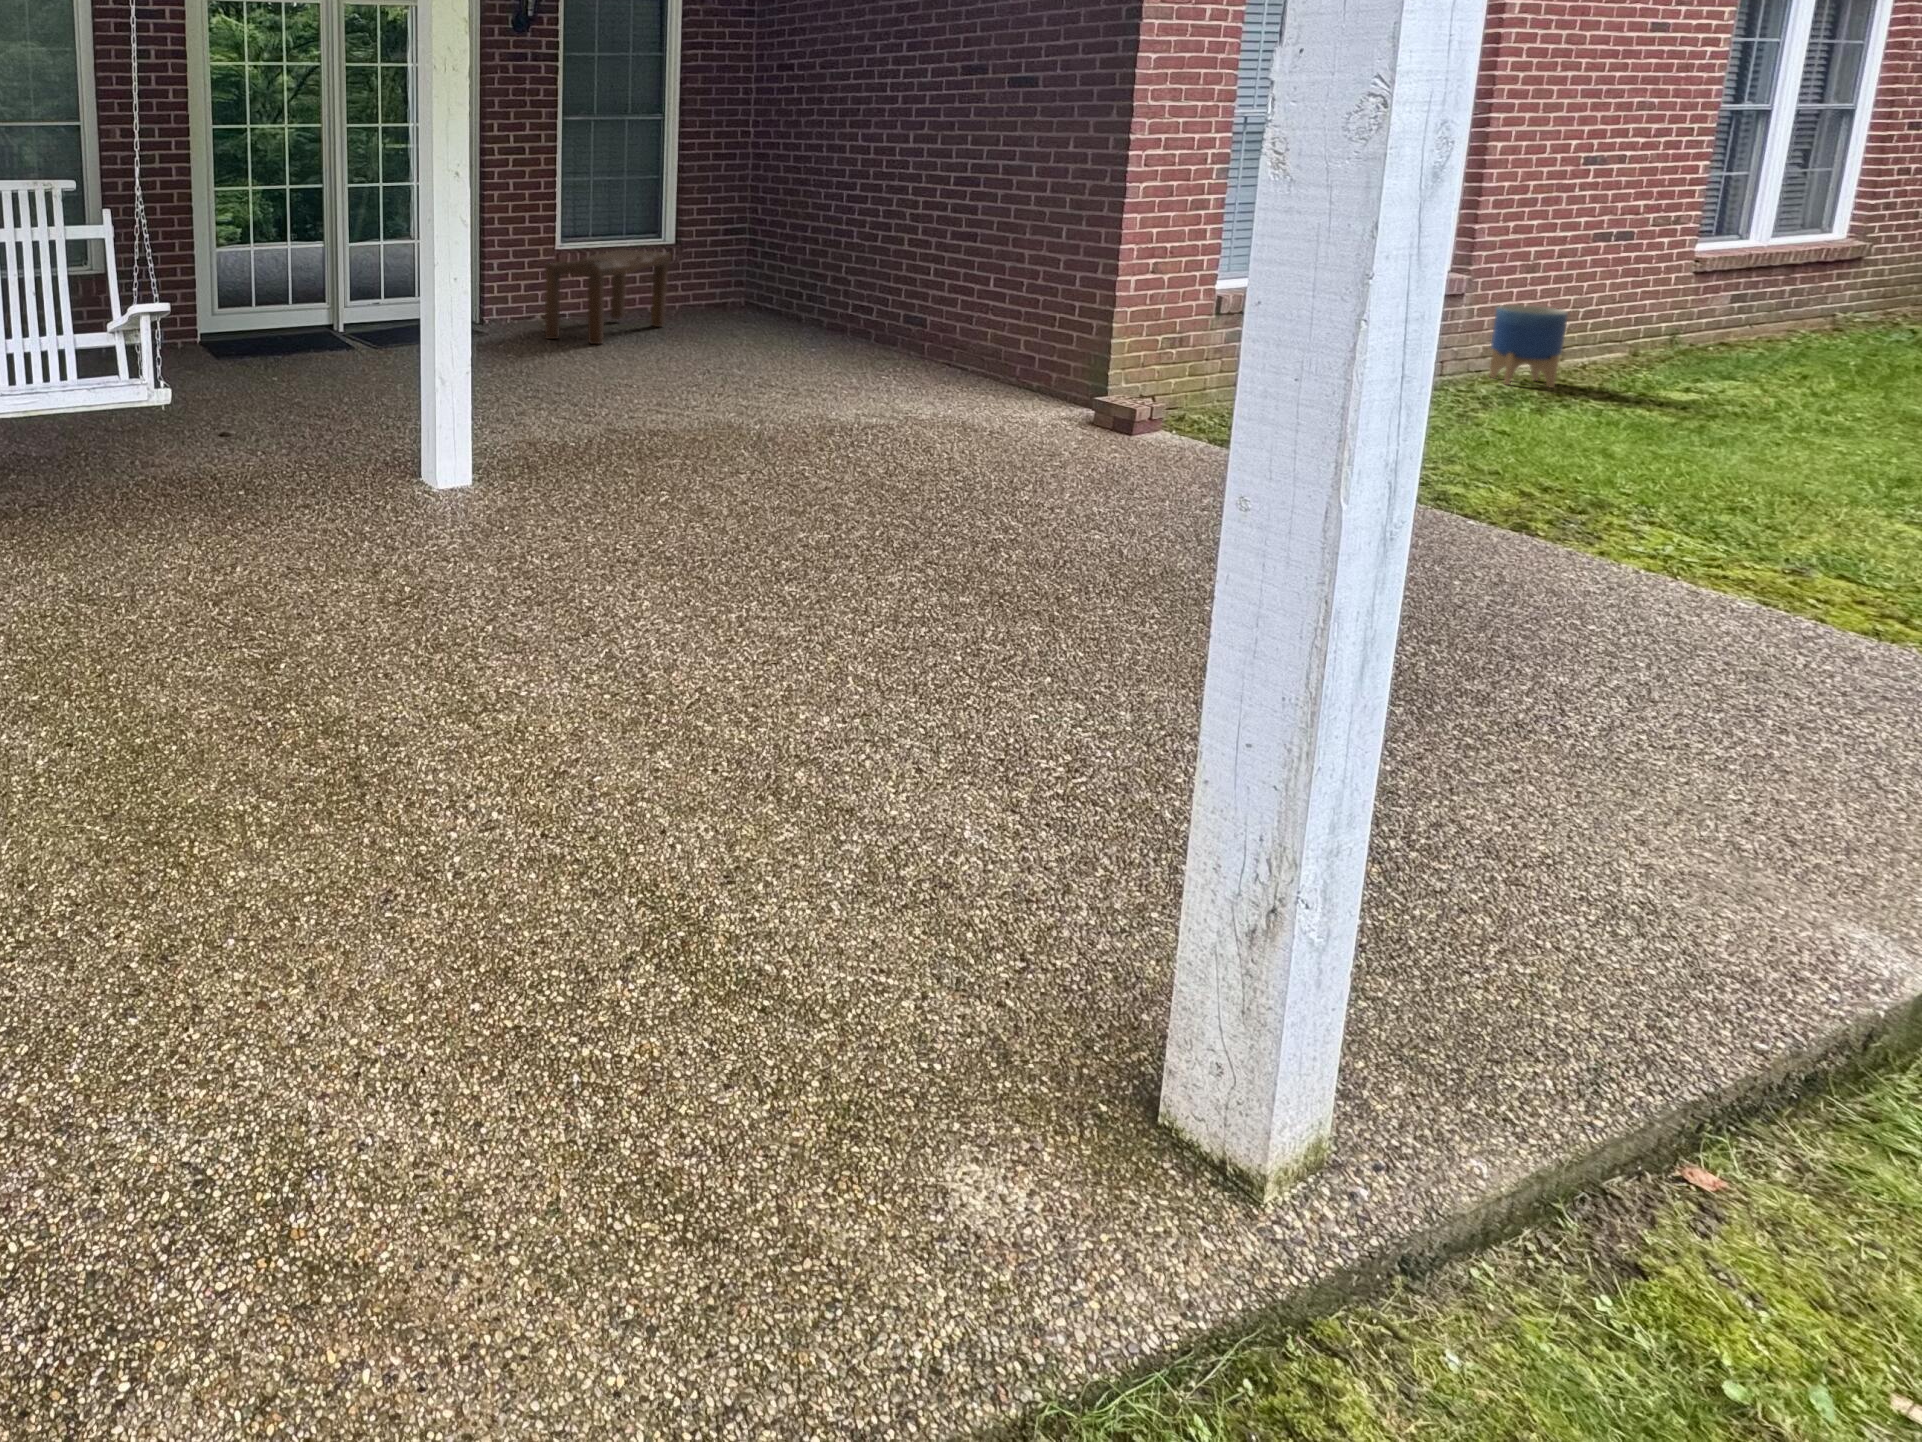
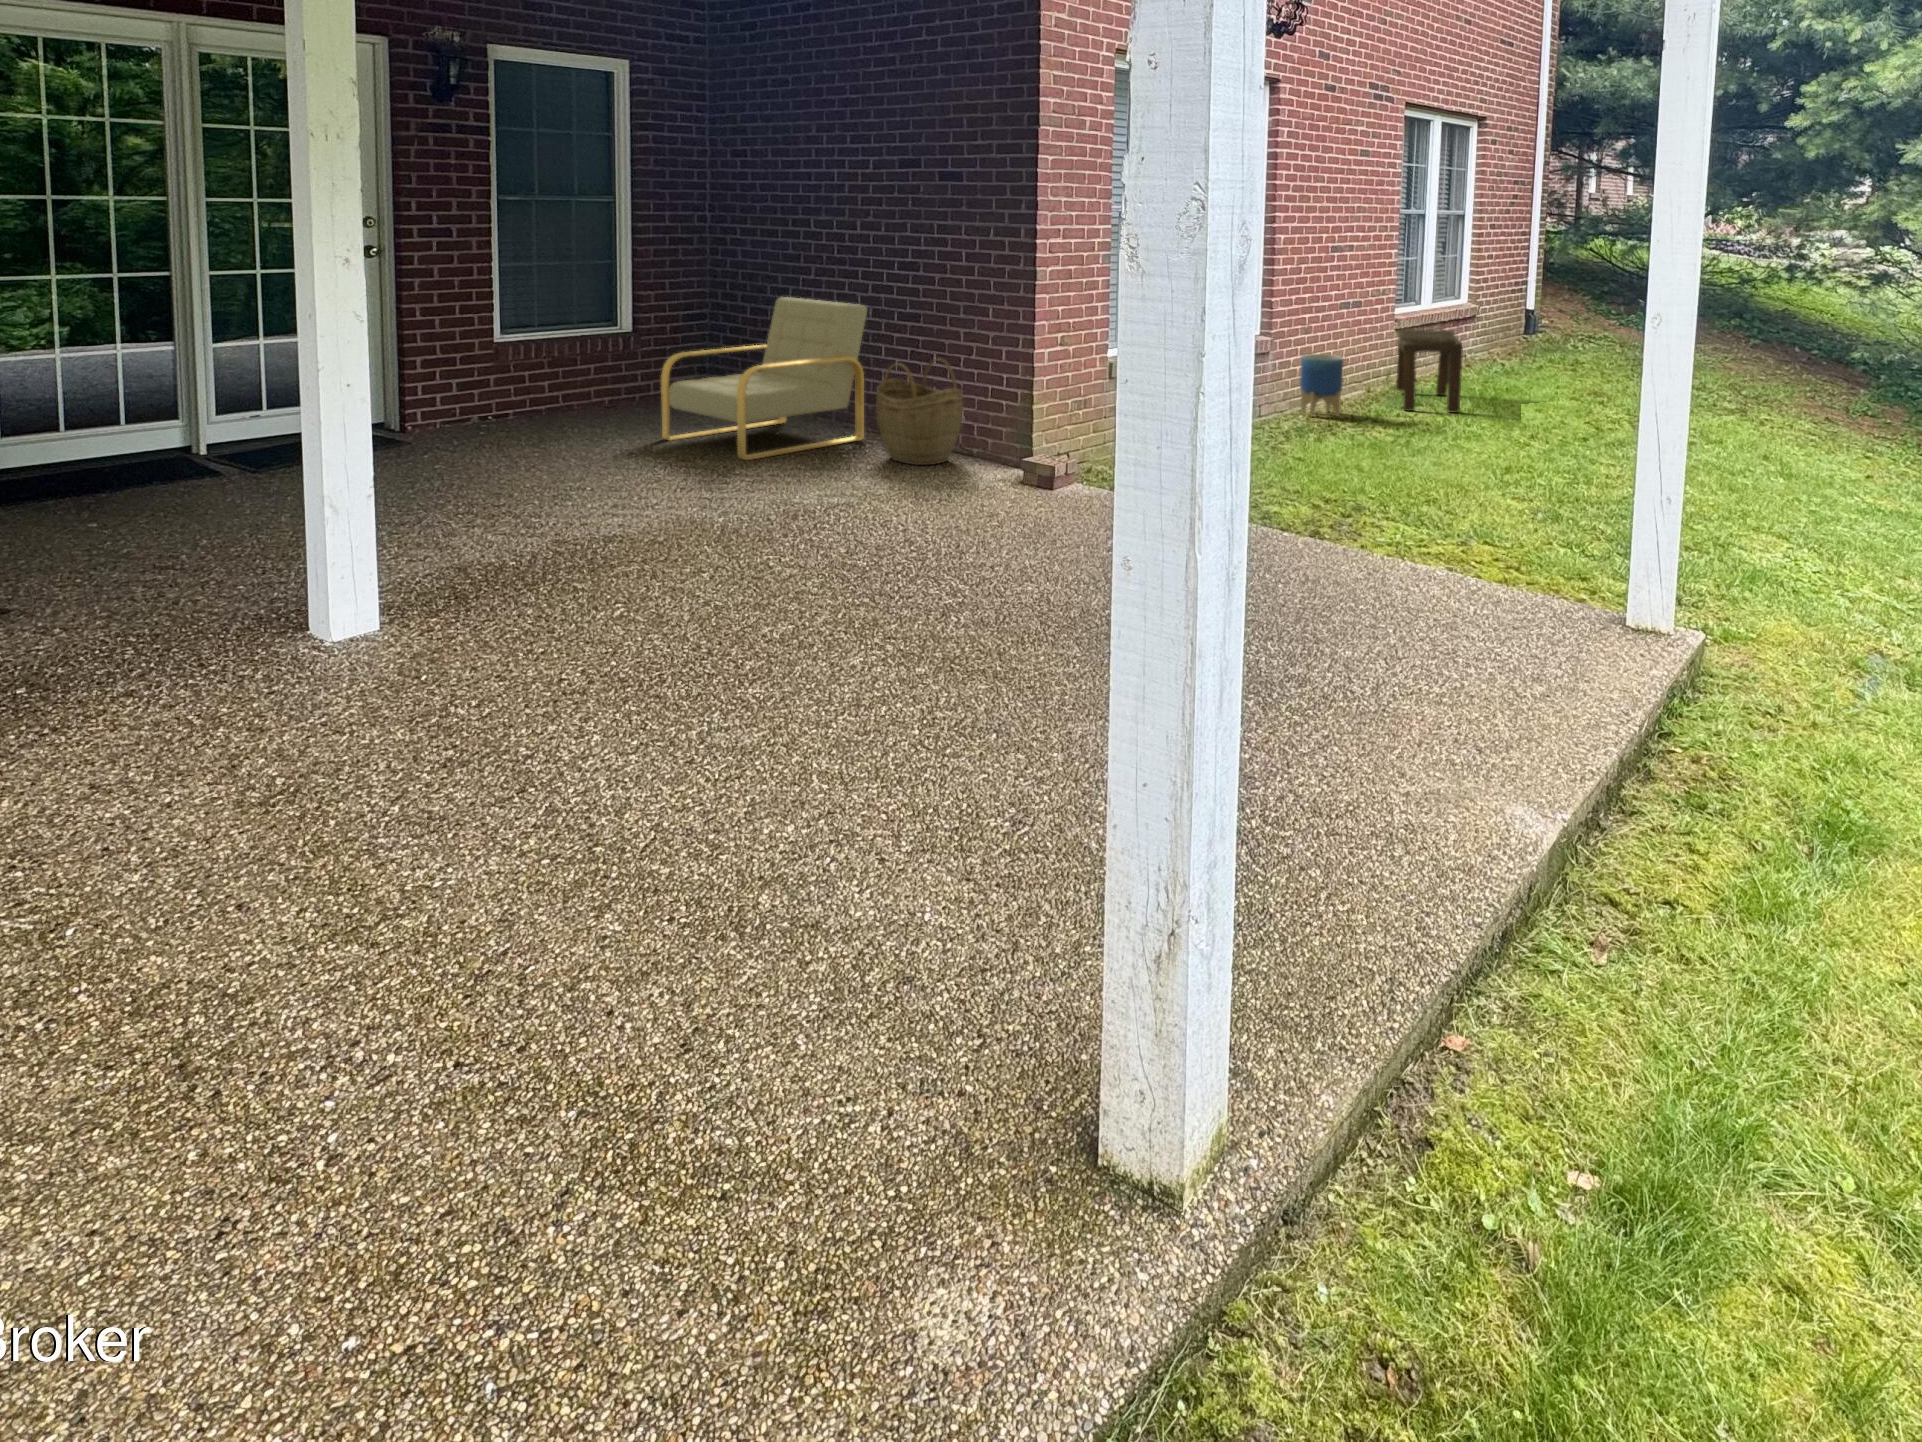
armchair: none [701,216,914,374] -> present [661,297,867,460]
bench: present [544,250,671,345] -> present [1396,329,1463,413]
woven basket: none [918,285,1018,396] -> present [876,358,963,465]

